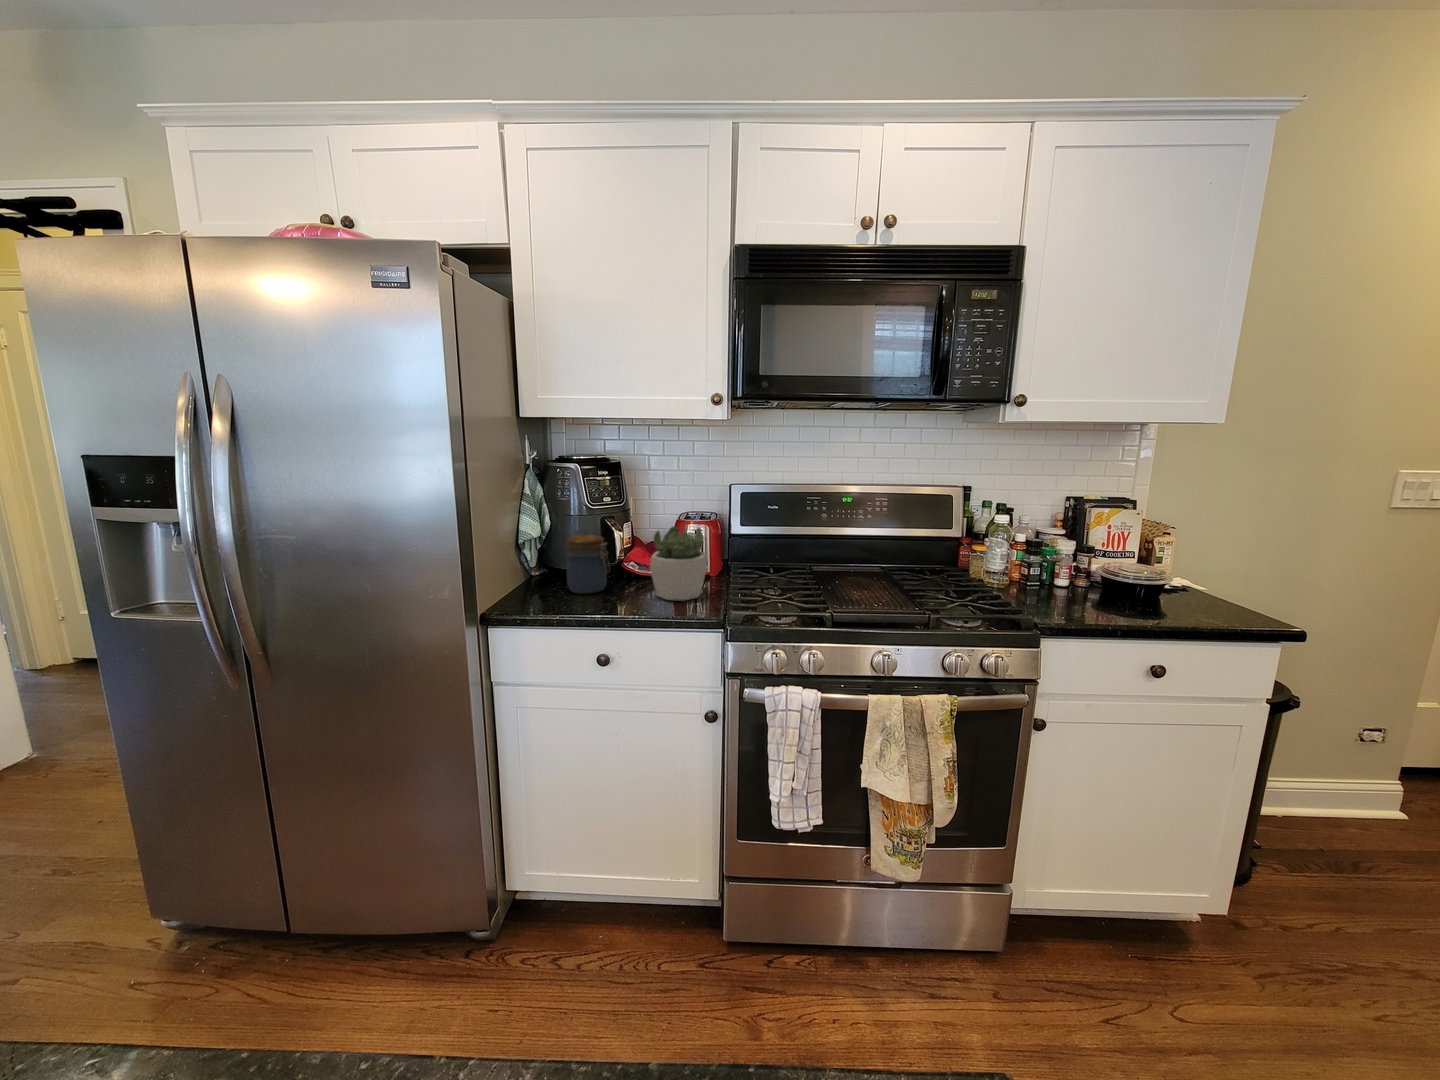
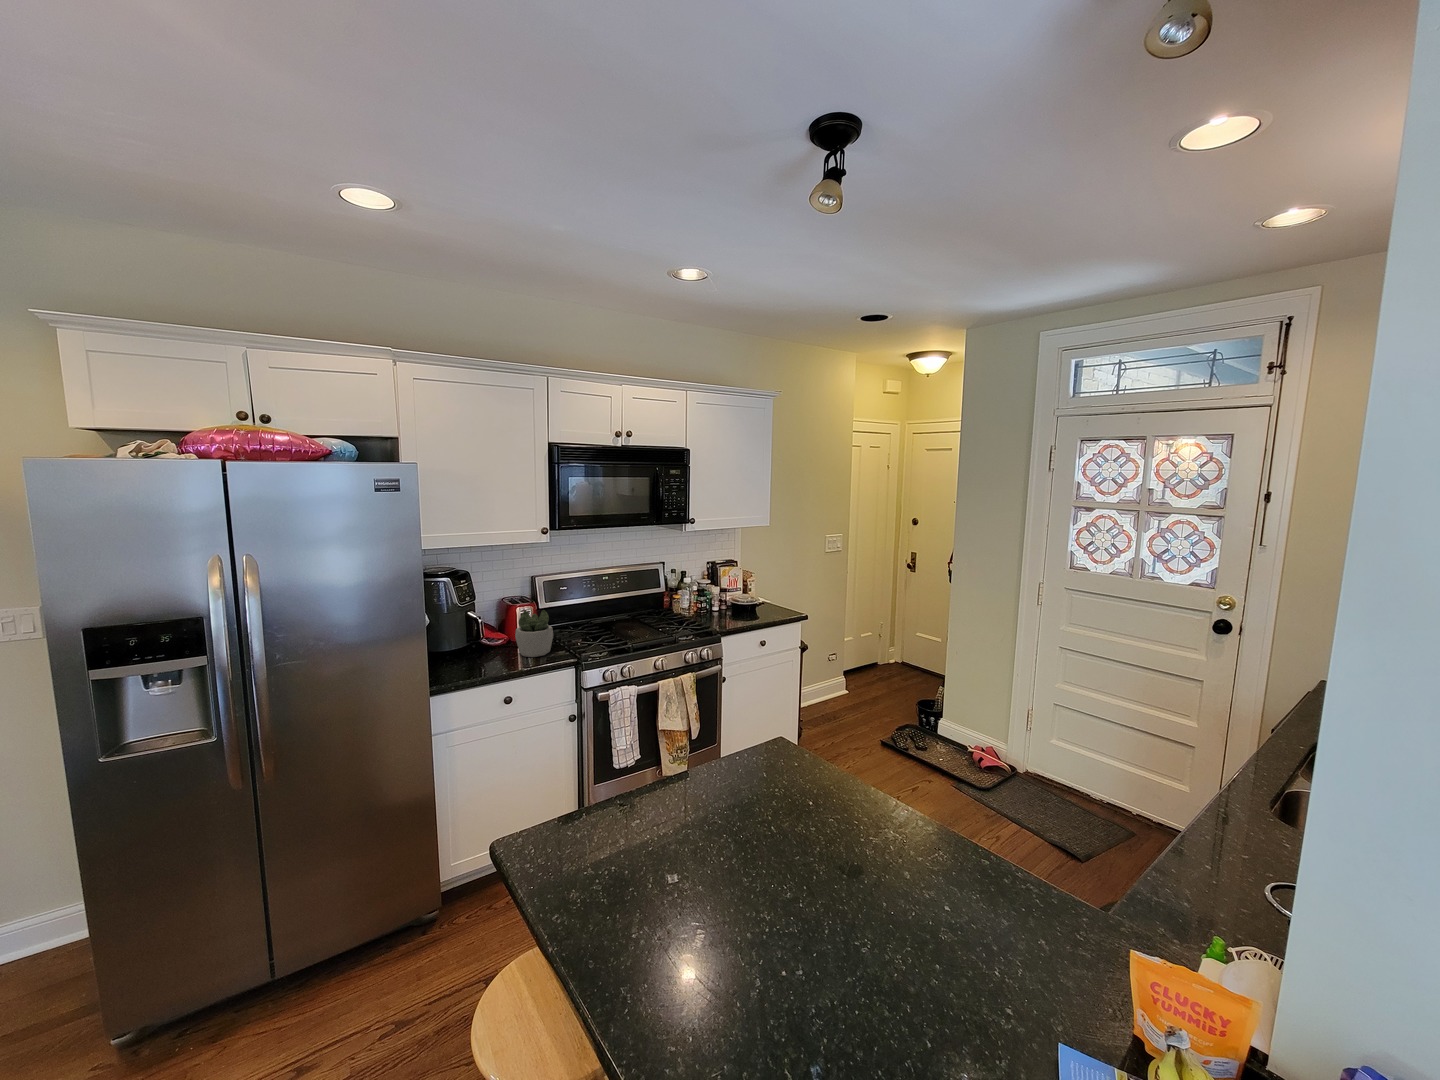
jar: present [567,535,608,594] -> none [455,625,487,665]

